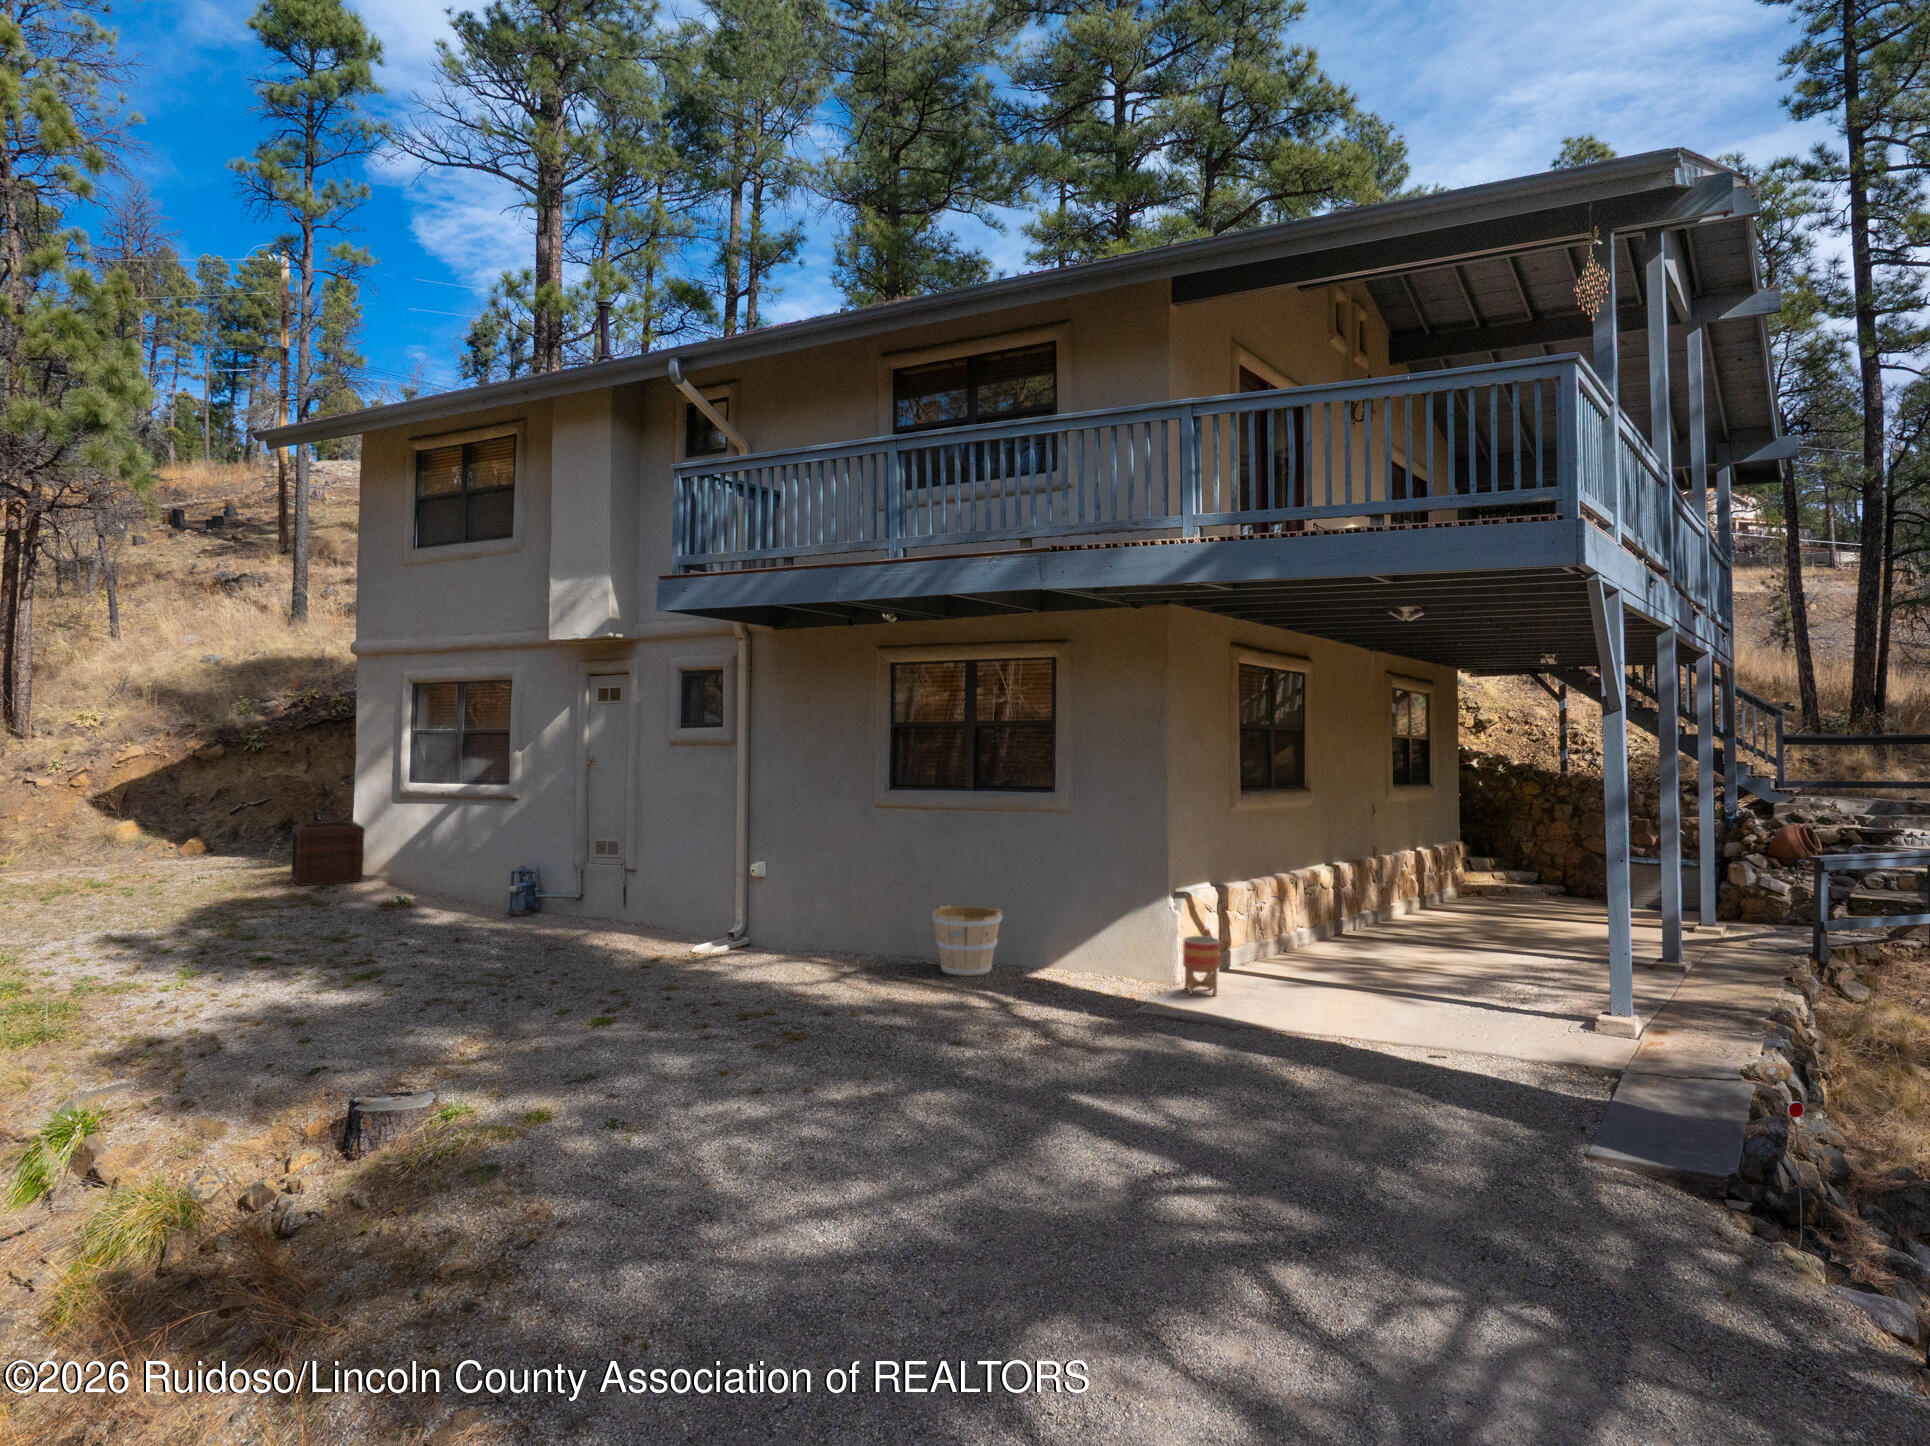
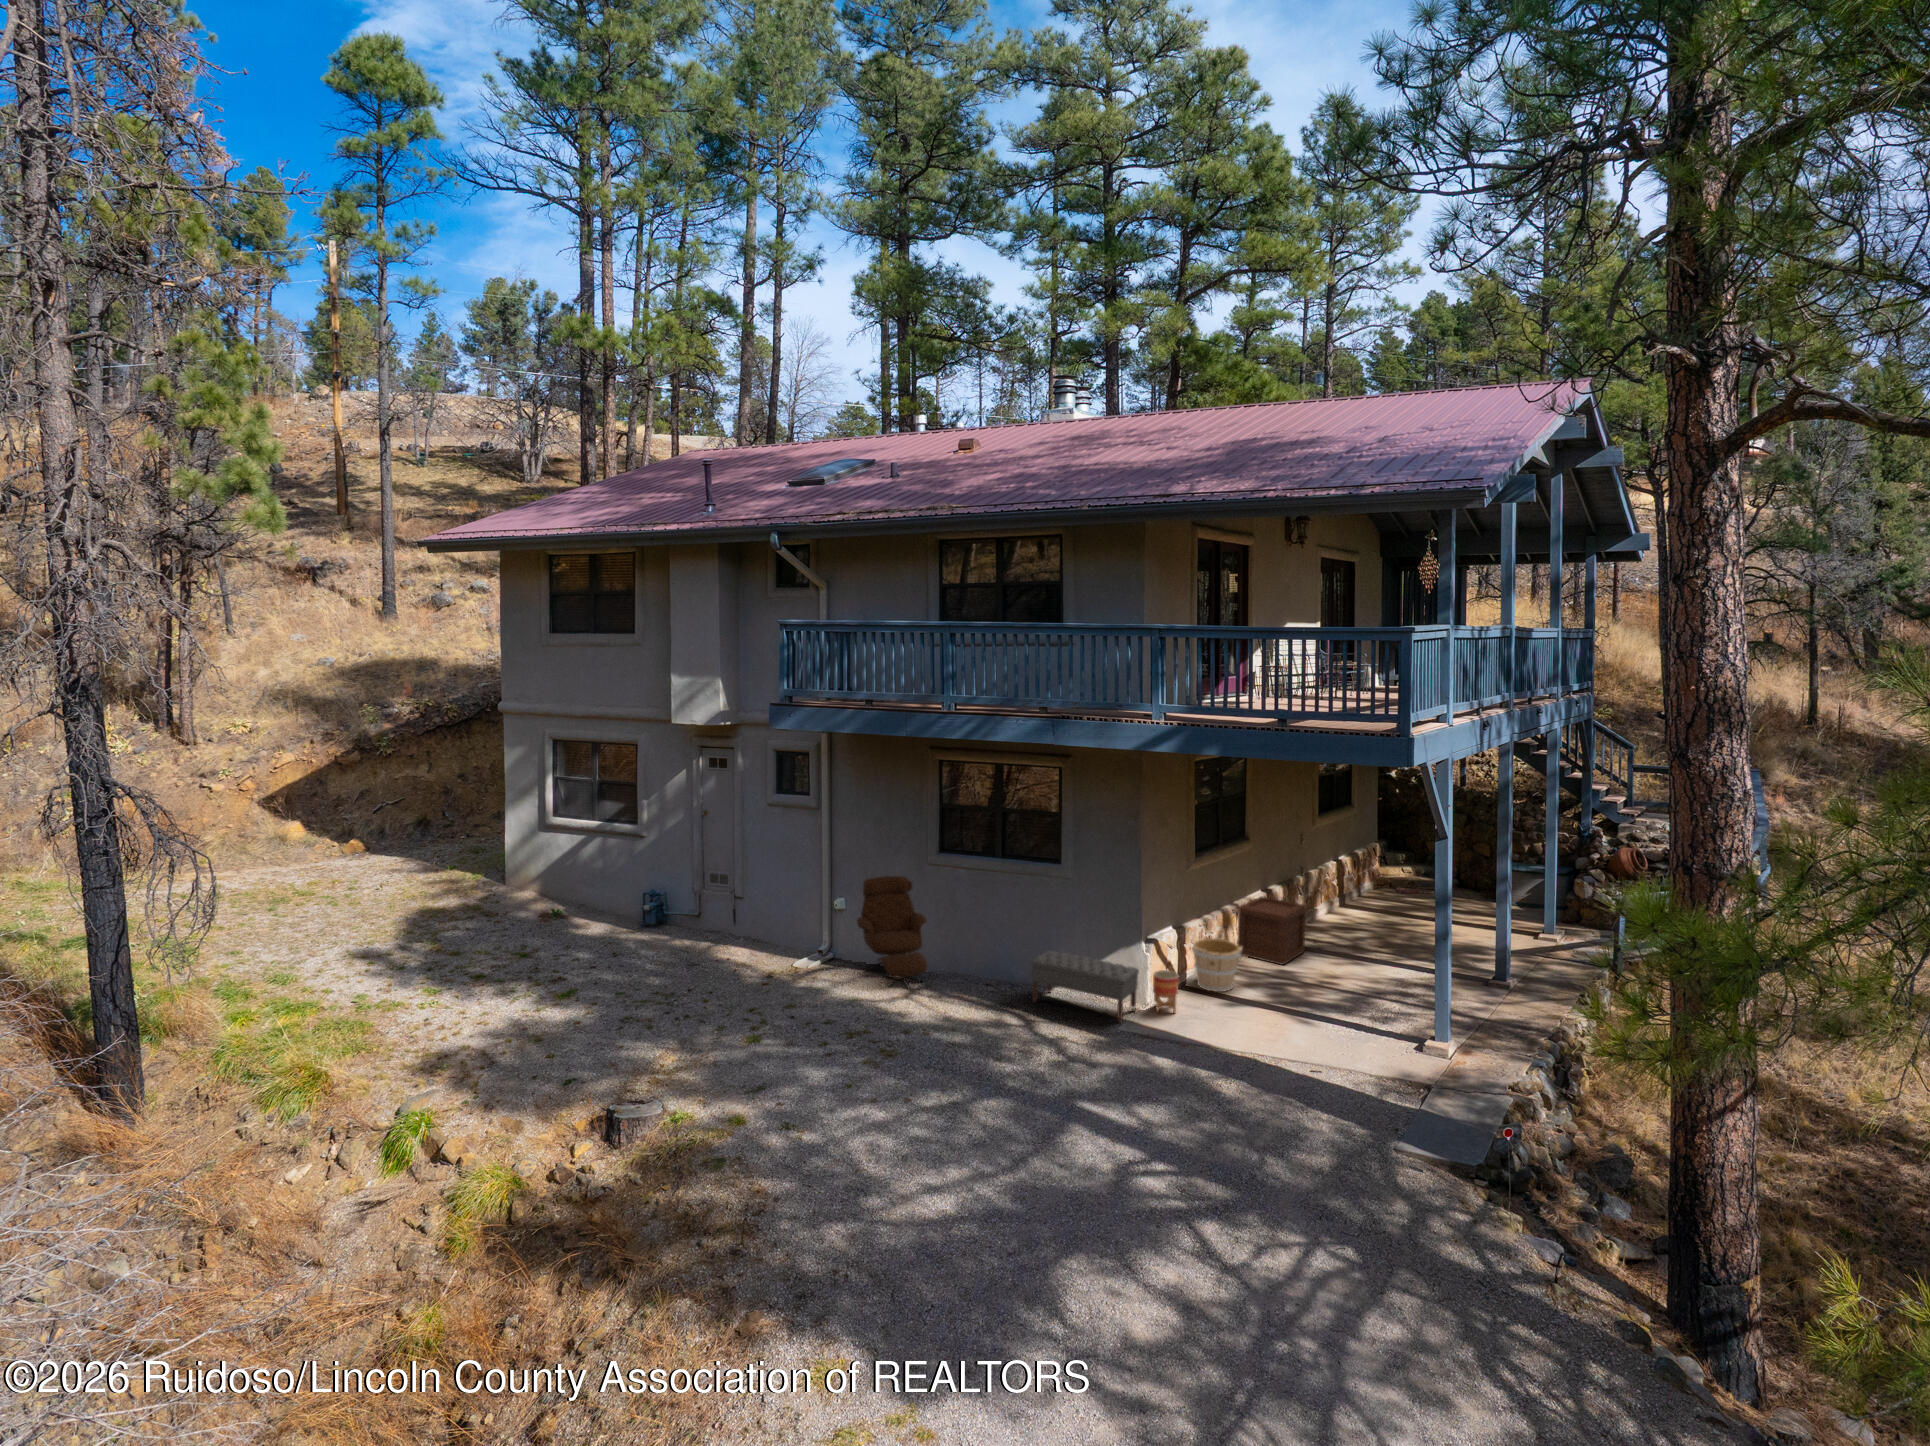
wooden crate: present [291,821,365,886] -> present [1237,896,1306,965]
lounge chair: none [776,827,872,969] -> present [857,876,927,989]
wooden bucket: present [932,905,1002,976] -> present [1192,938,1242,992]
bench: none [1010,913,1163,1004] -> present [1031,951,1139,1022]

